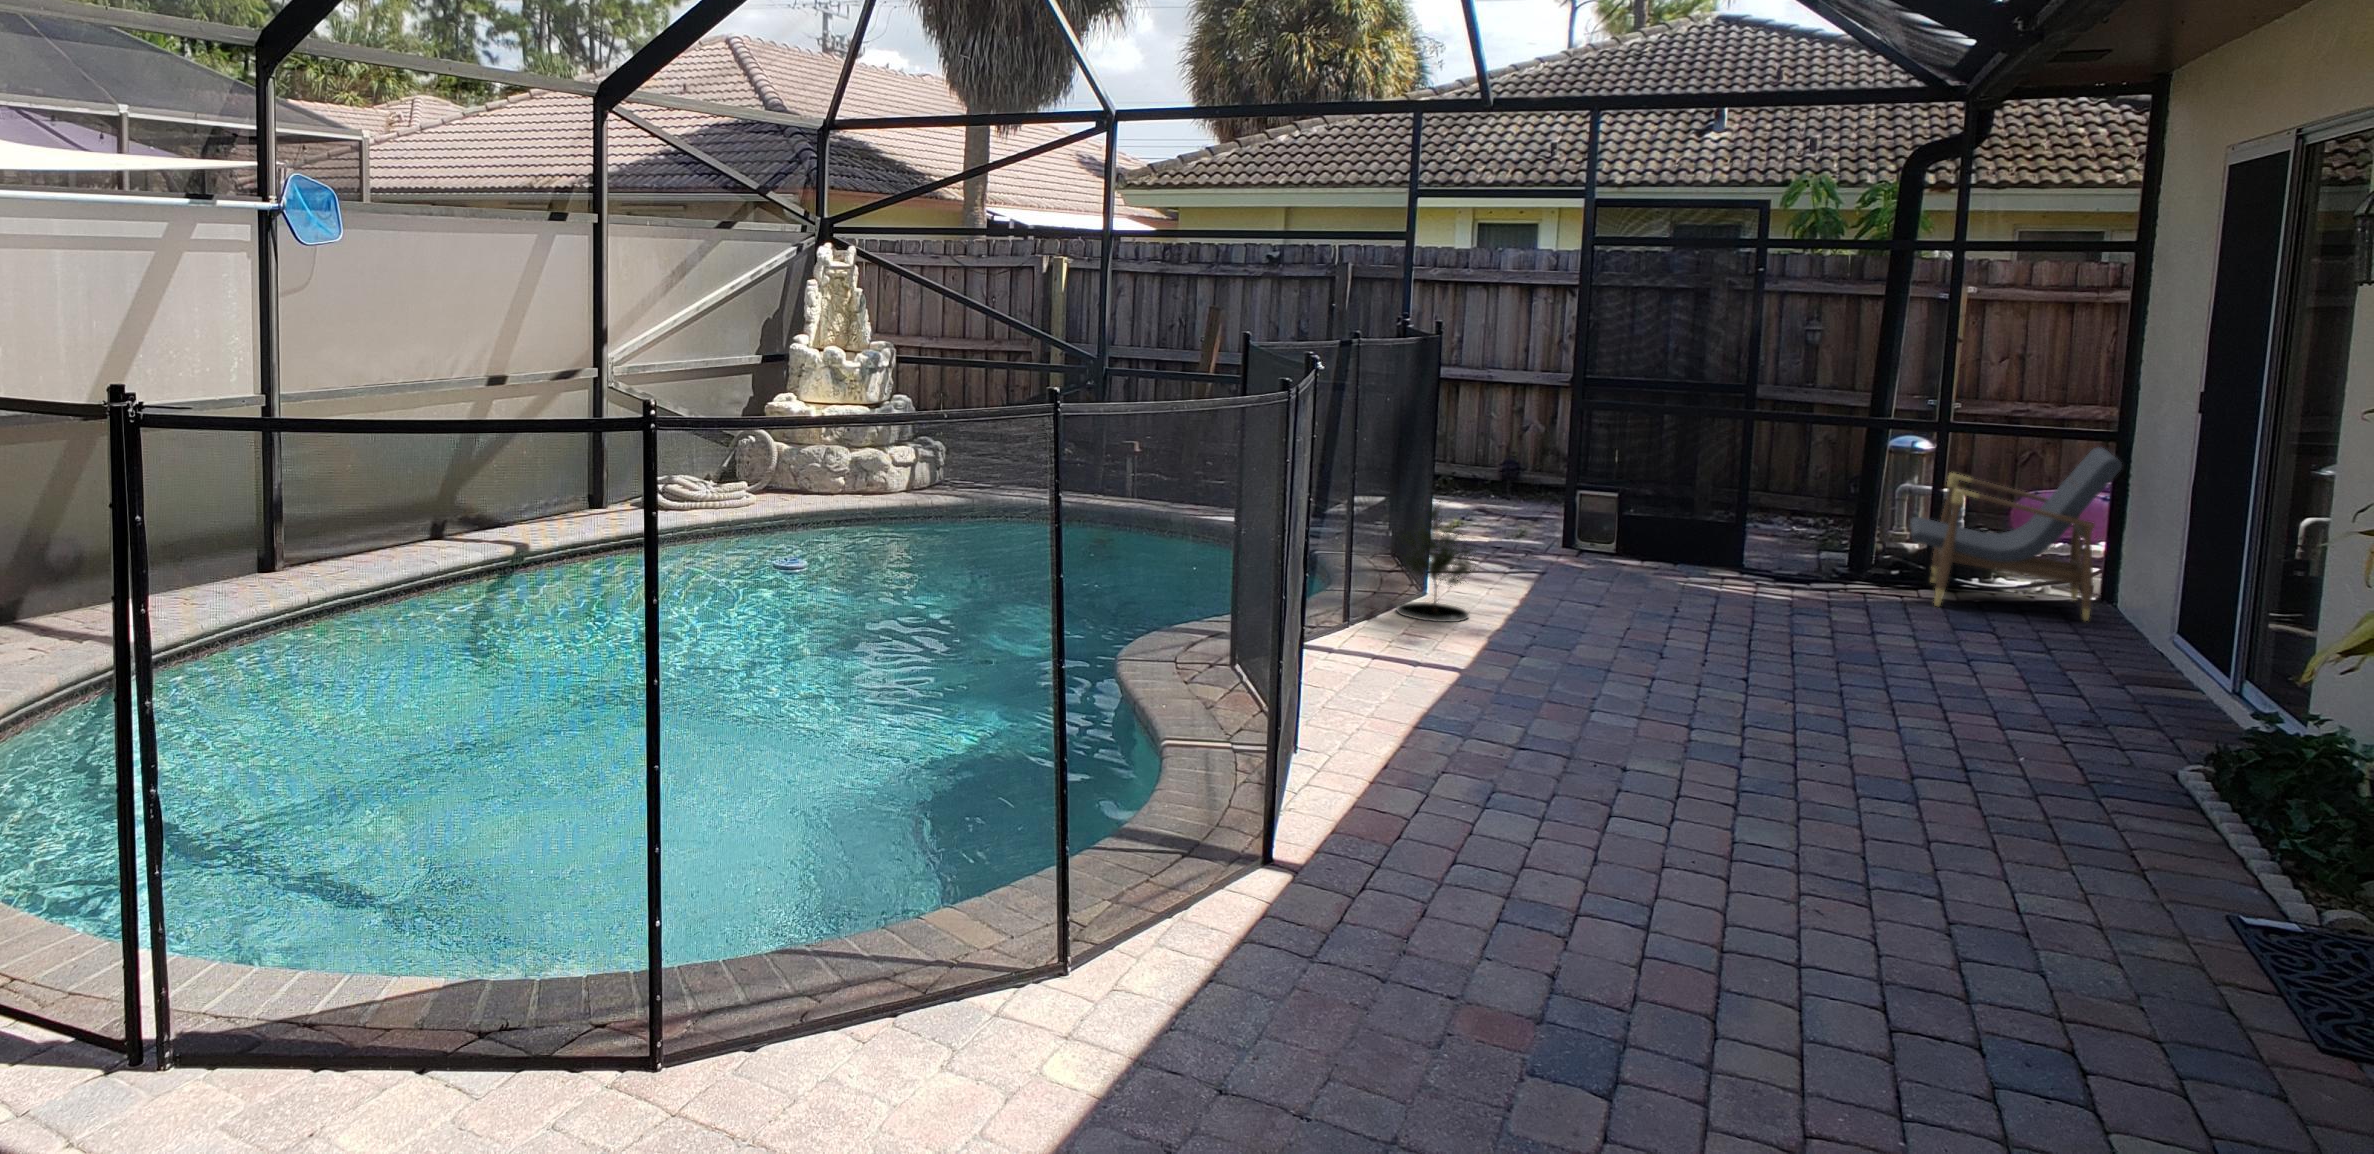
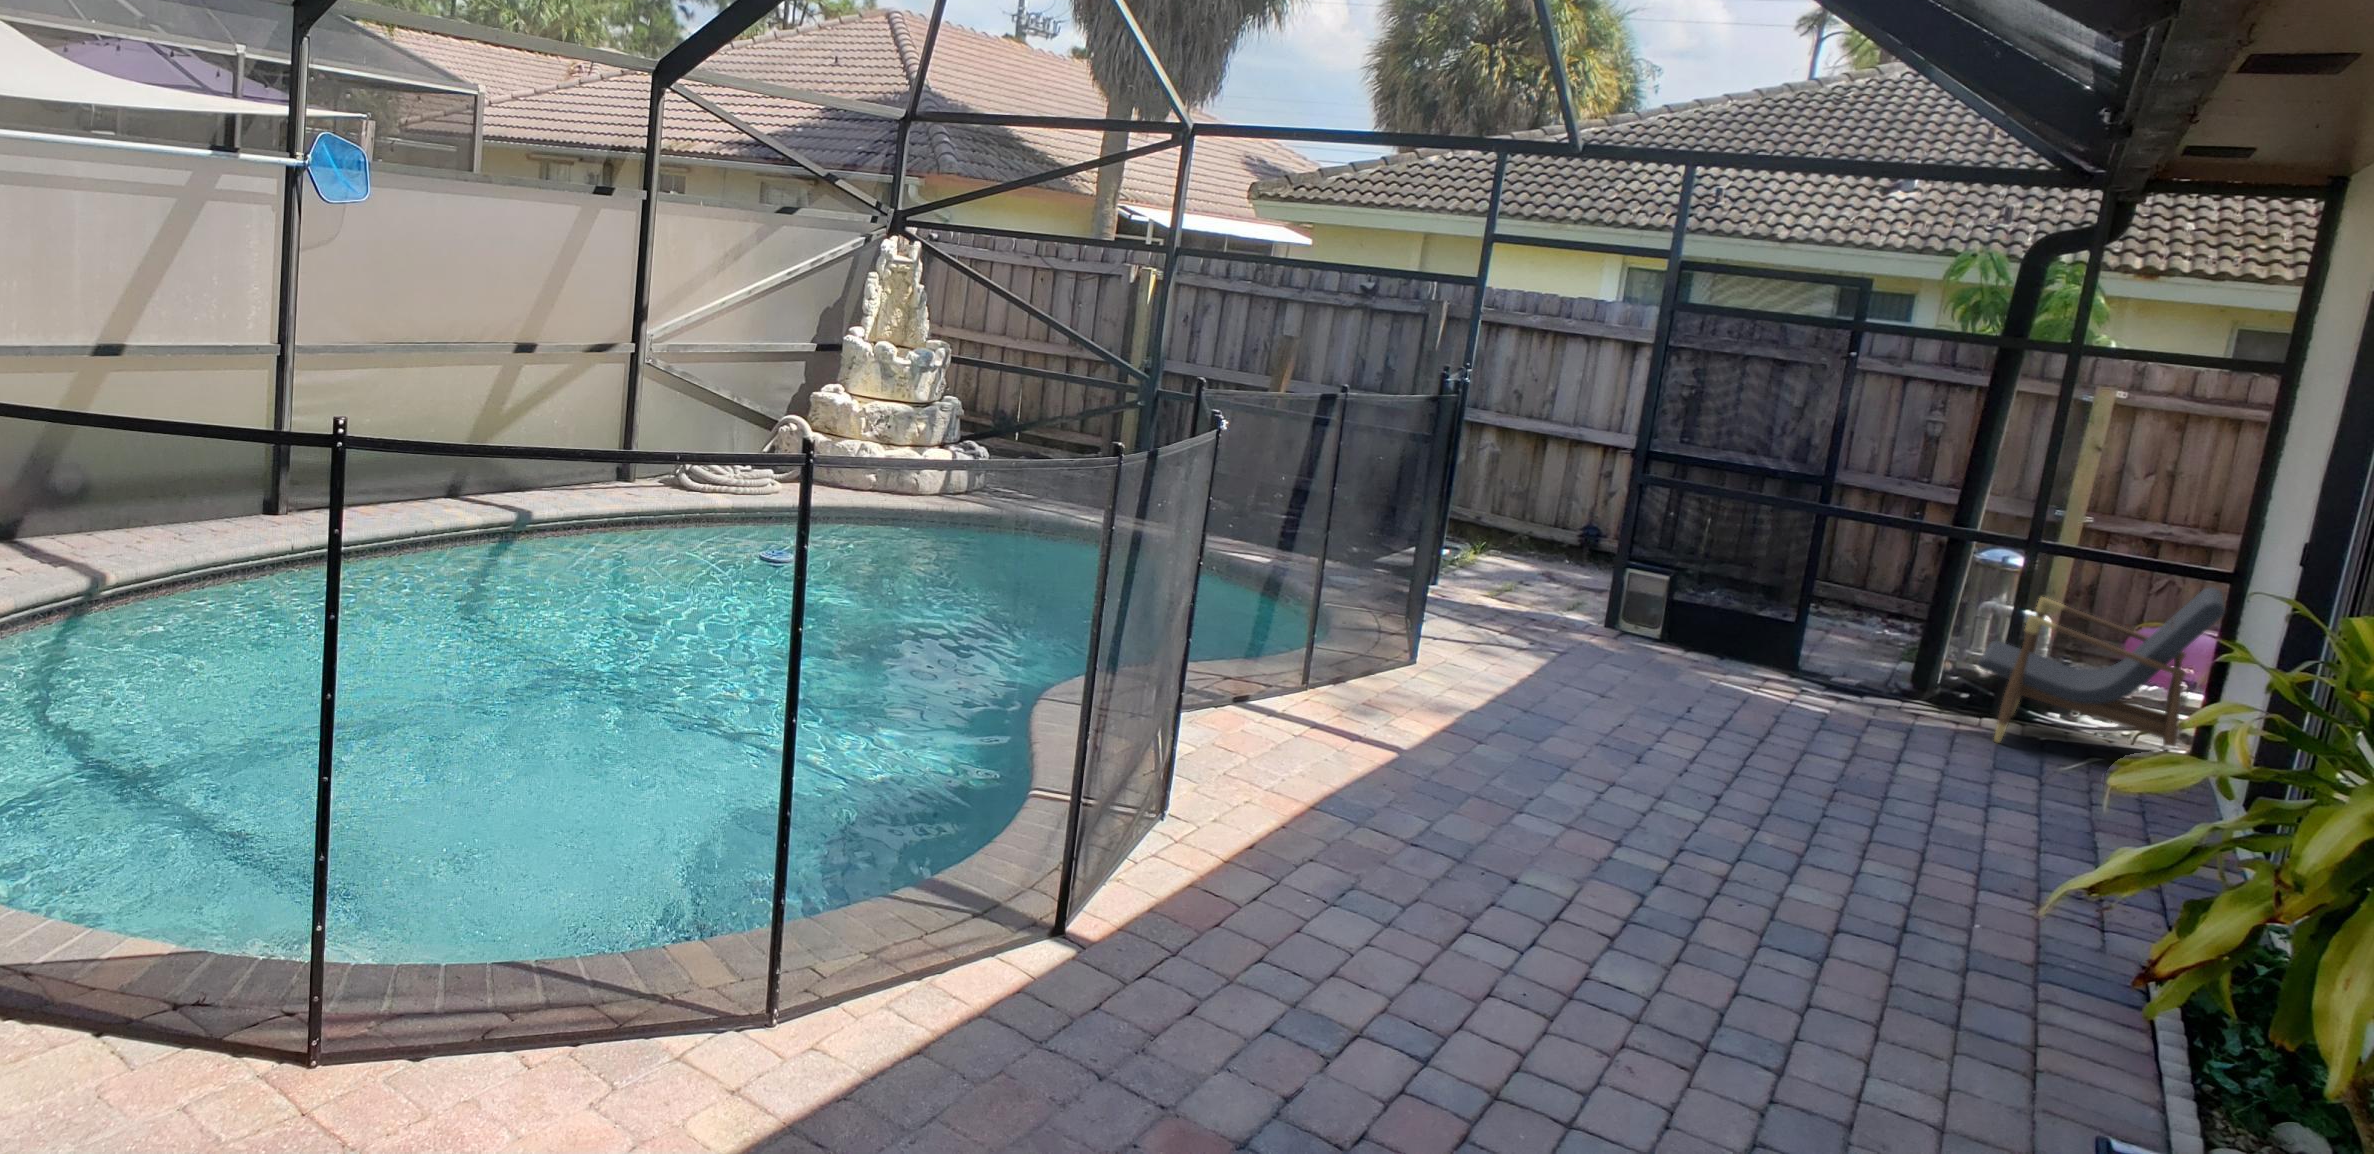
potted tree: present [1396,501,1476,622] -> none [1376,561,1472,699]

